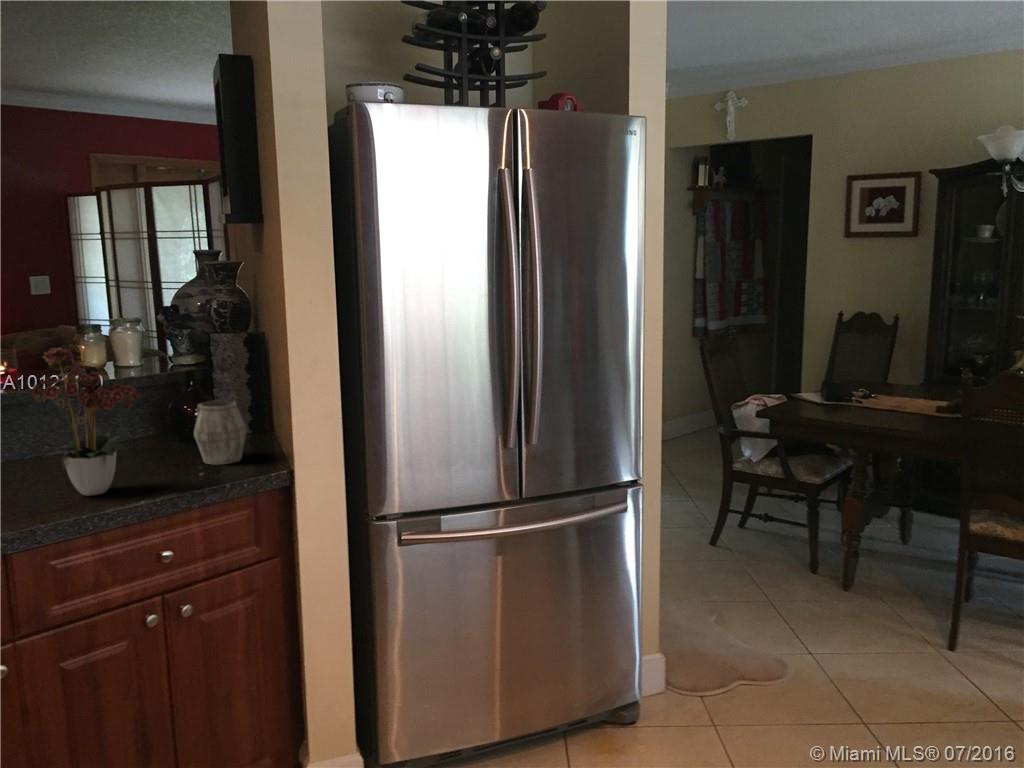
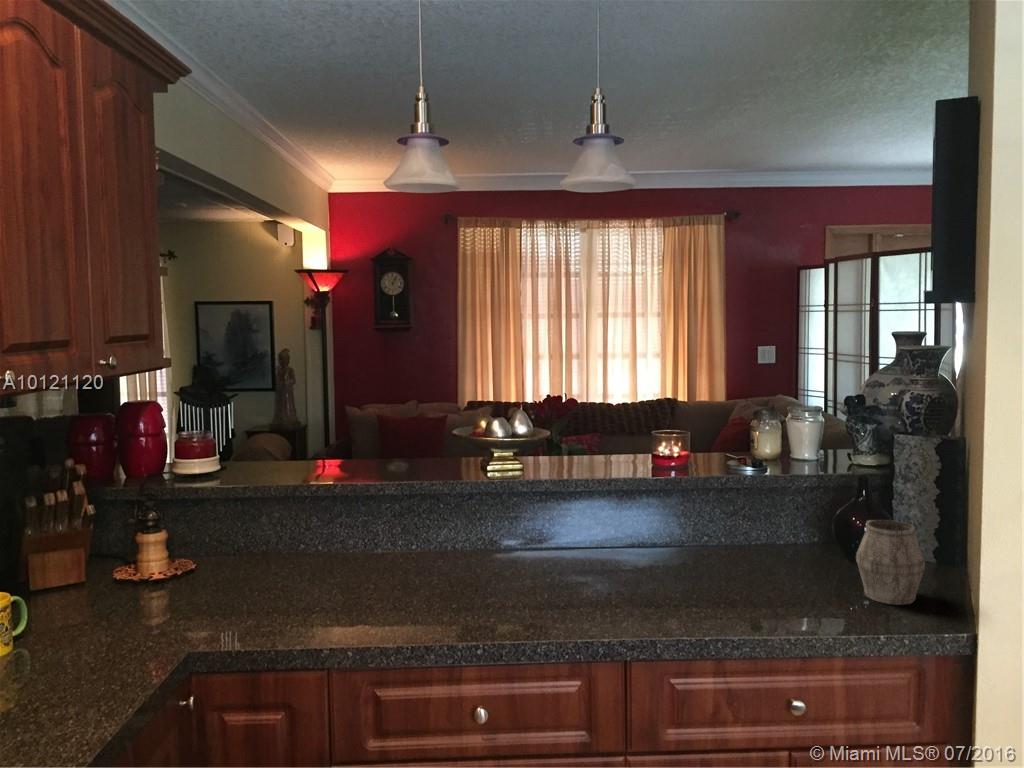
flower arrangement: present [32,348,140,496] -> none [675,434,800,609]

